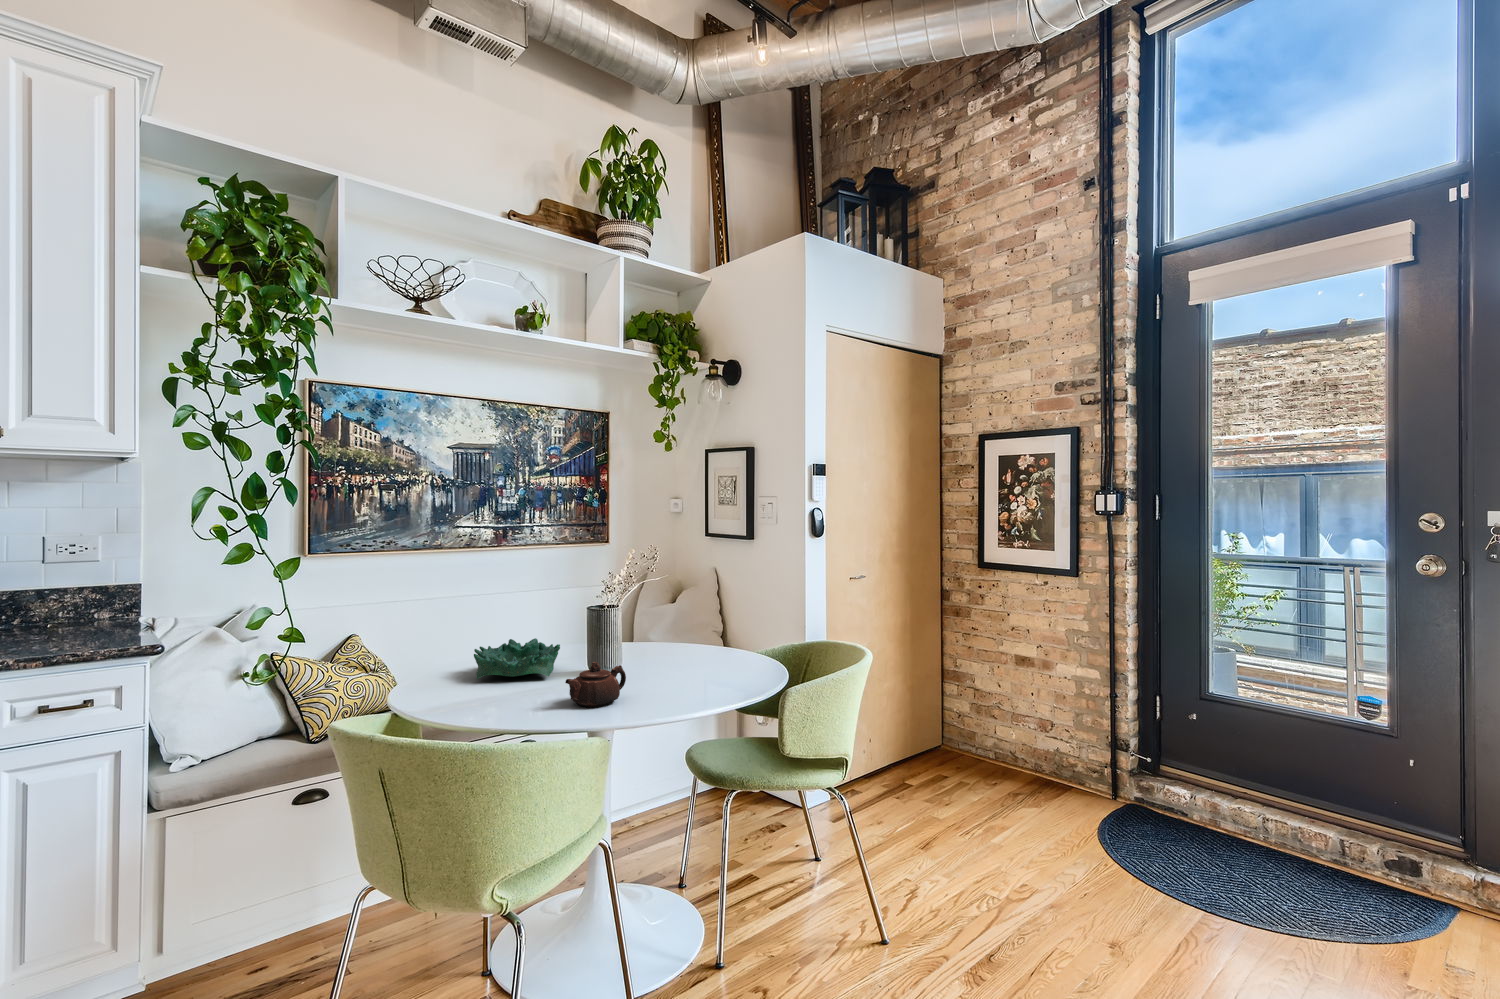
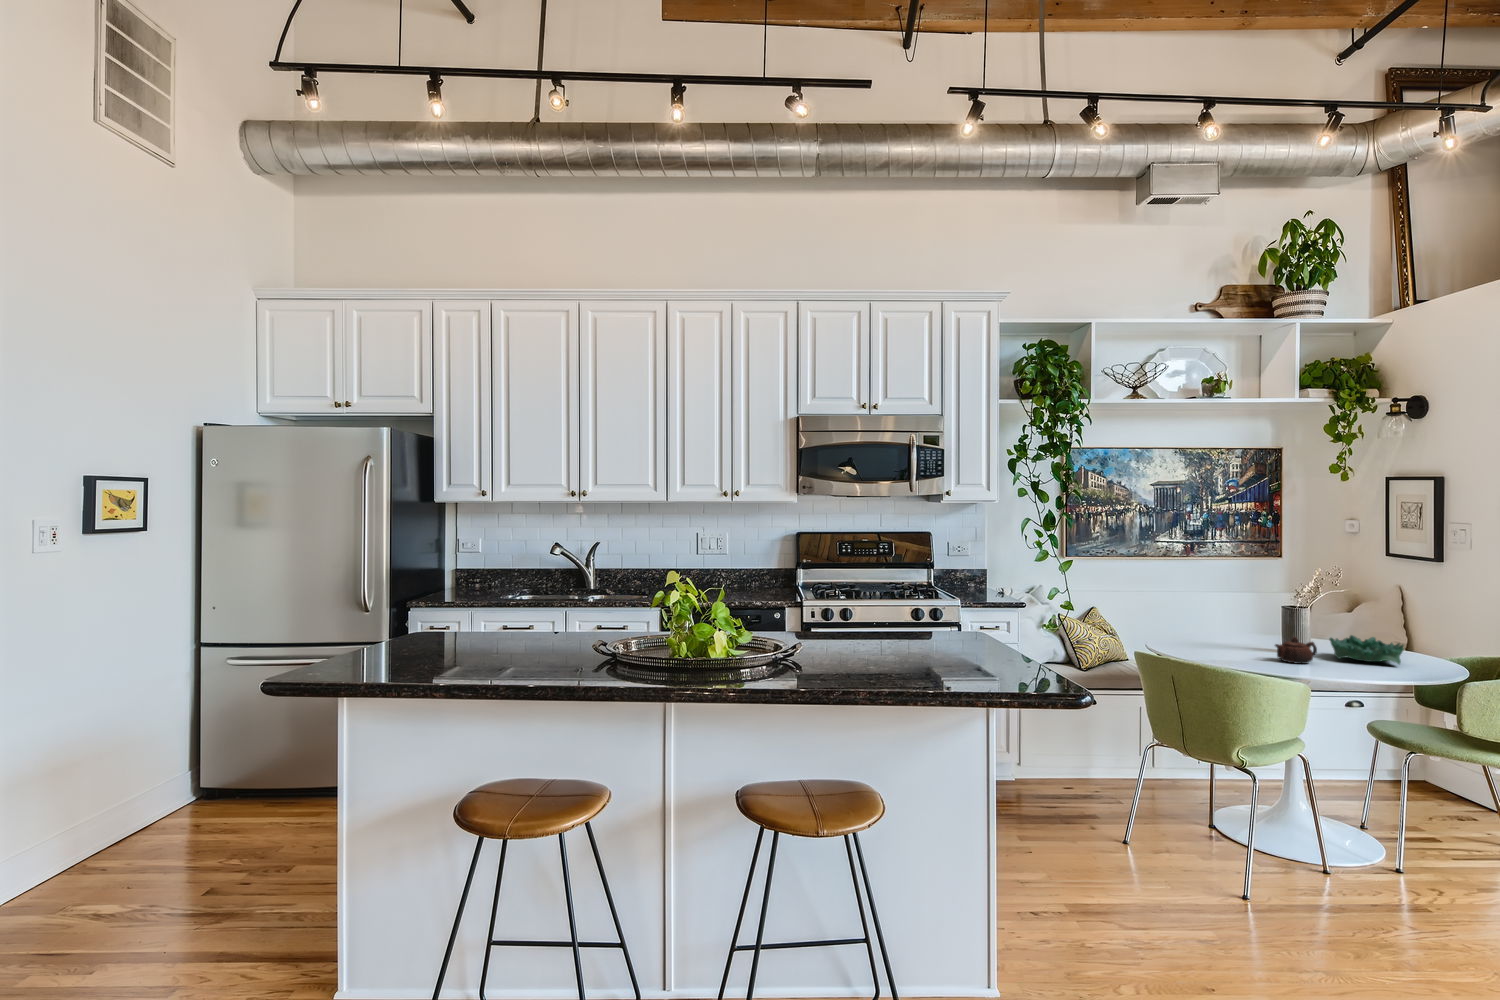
decorative bowl: present [474,638,560,679] -> present [1329,635,1404,664]

